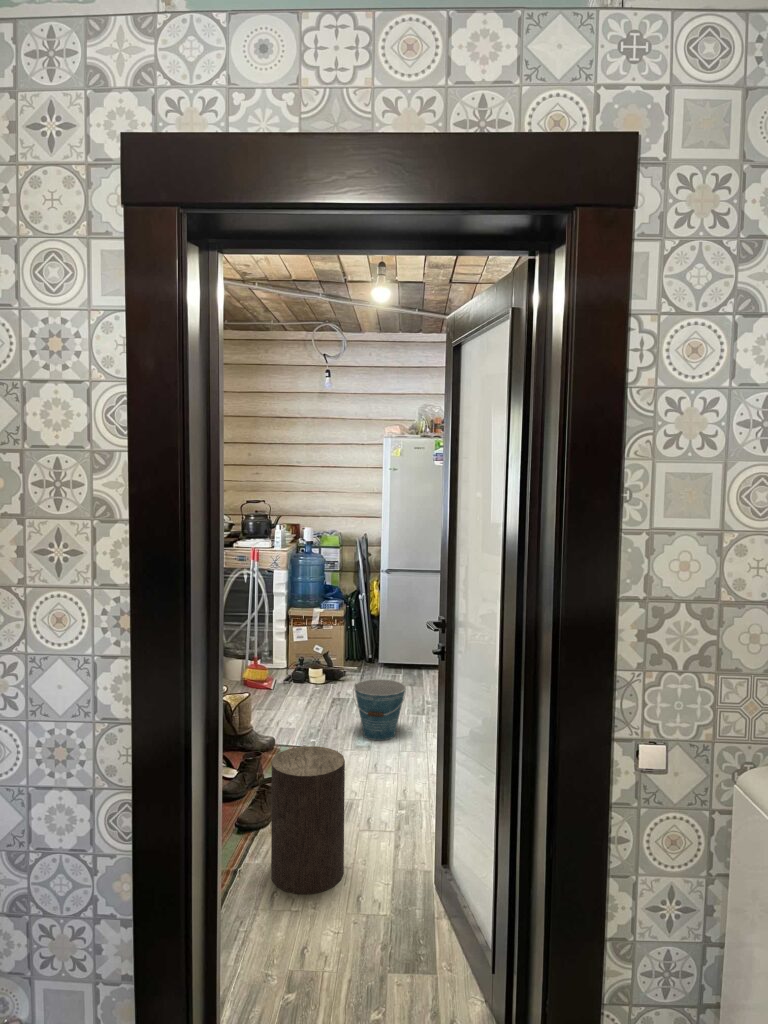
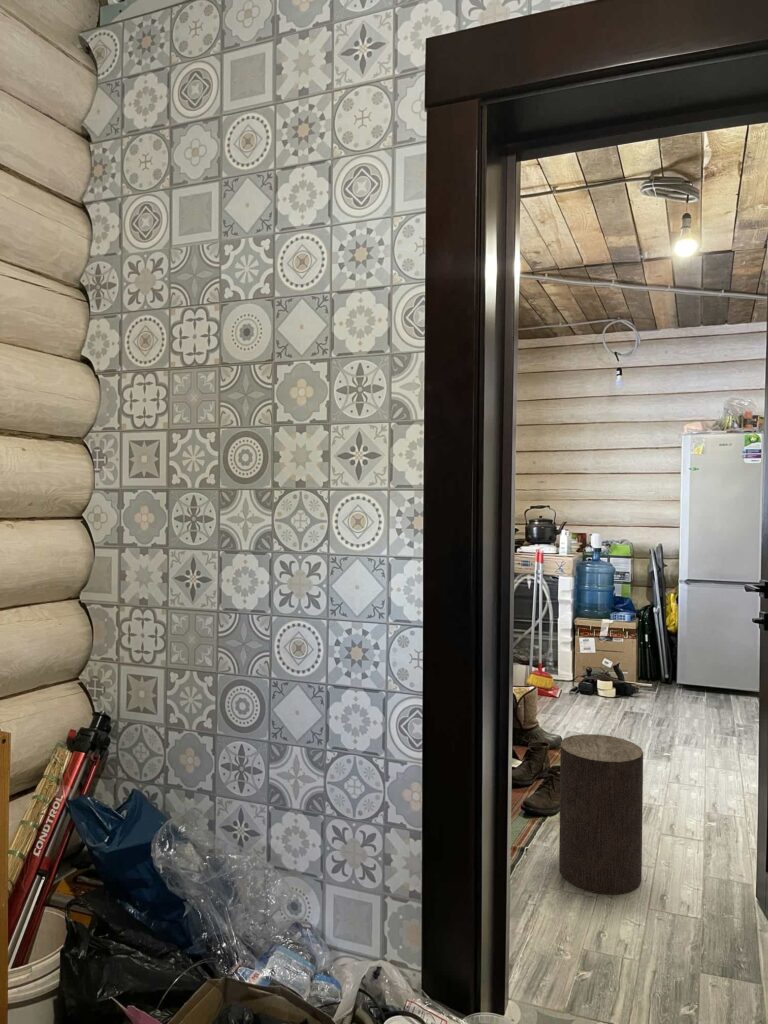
bucket: present [353,679,406,740] -> none [648,691,712,758]

